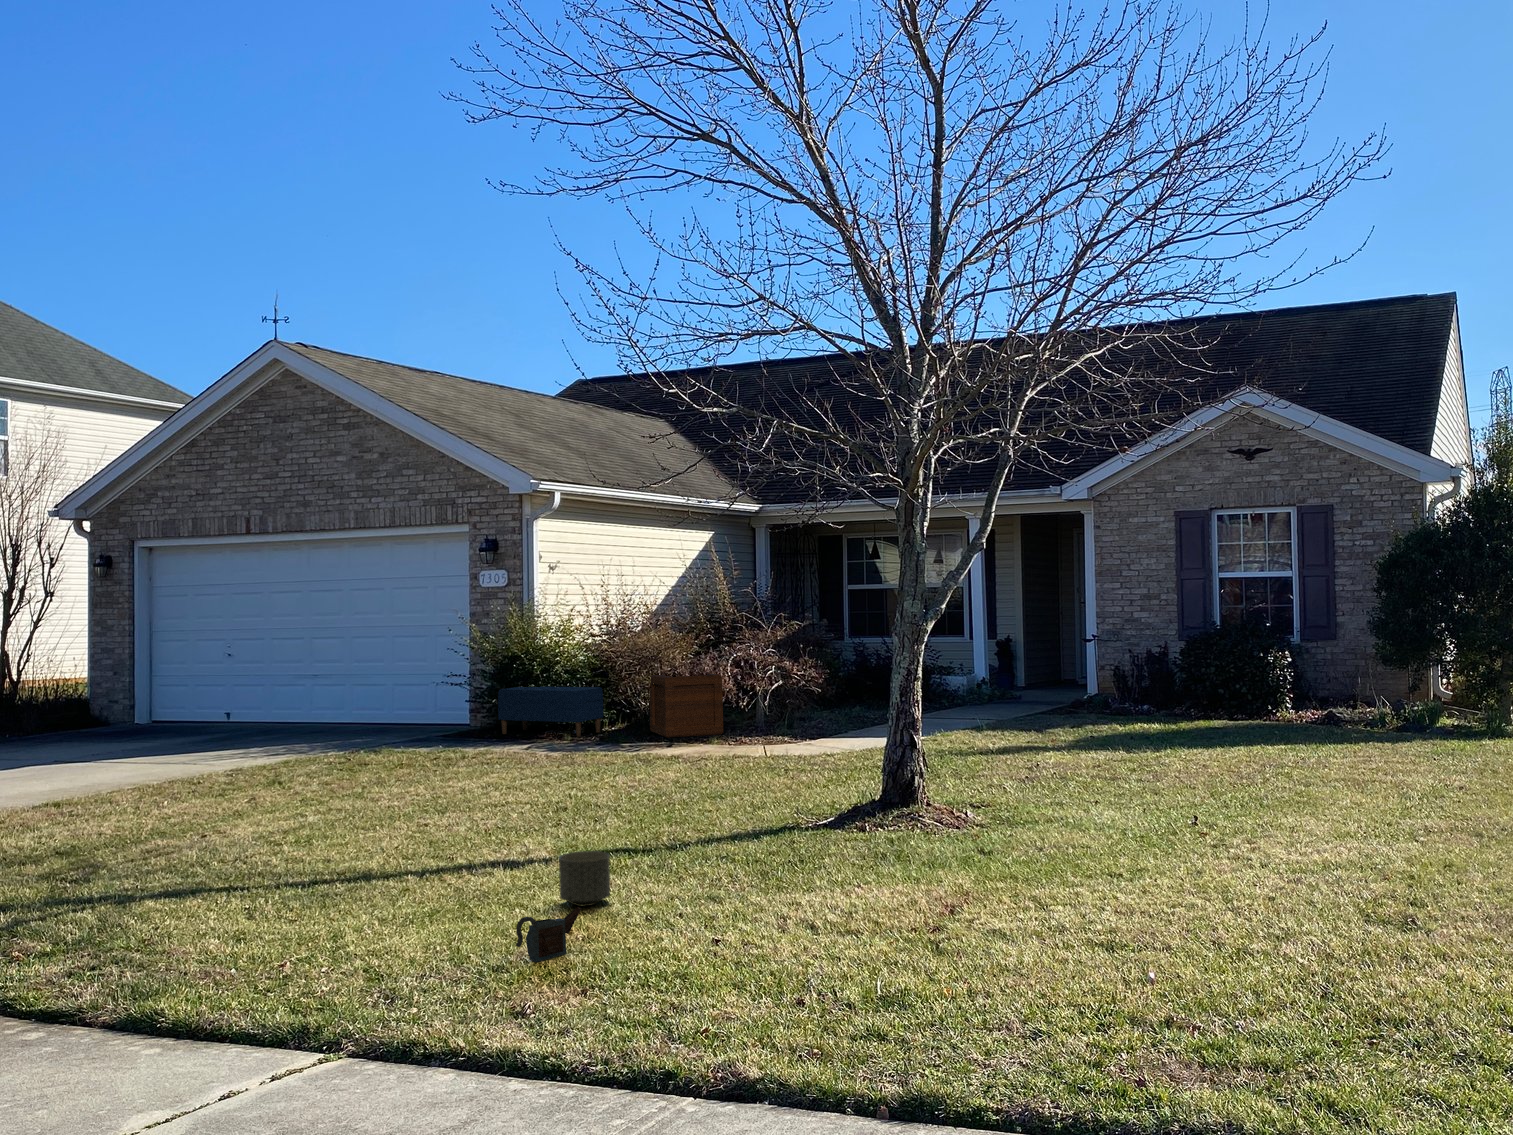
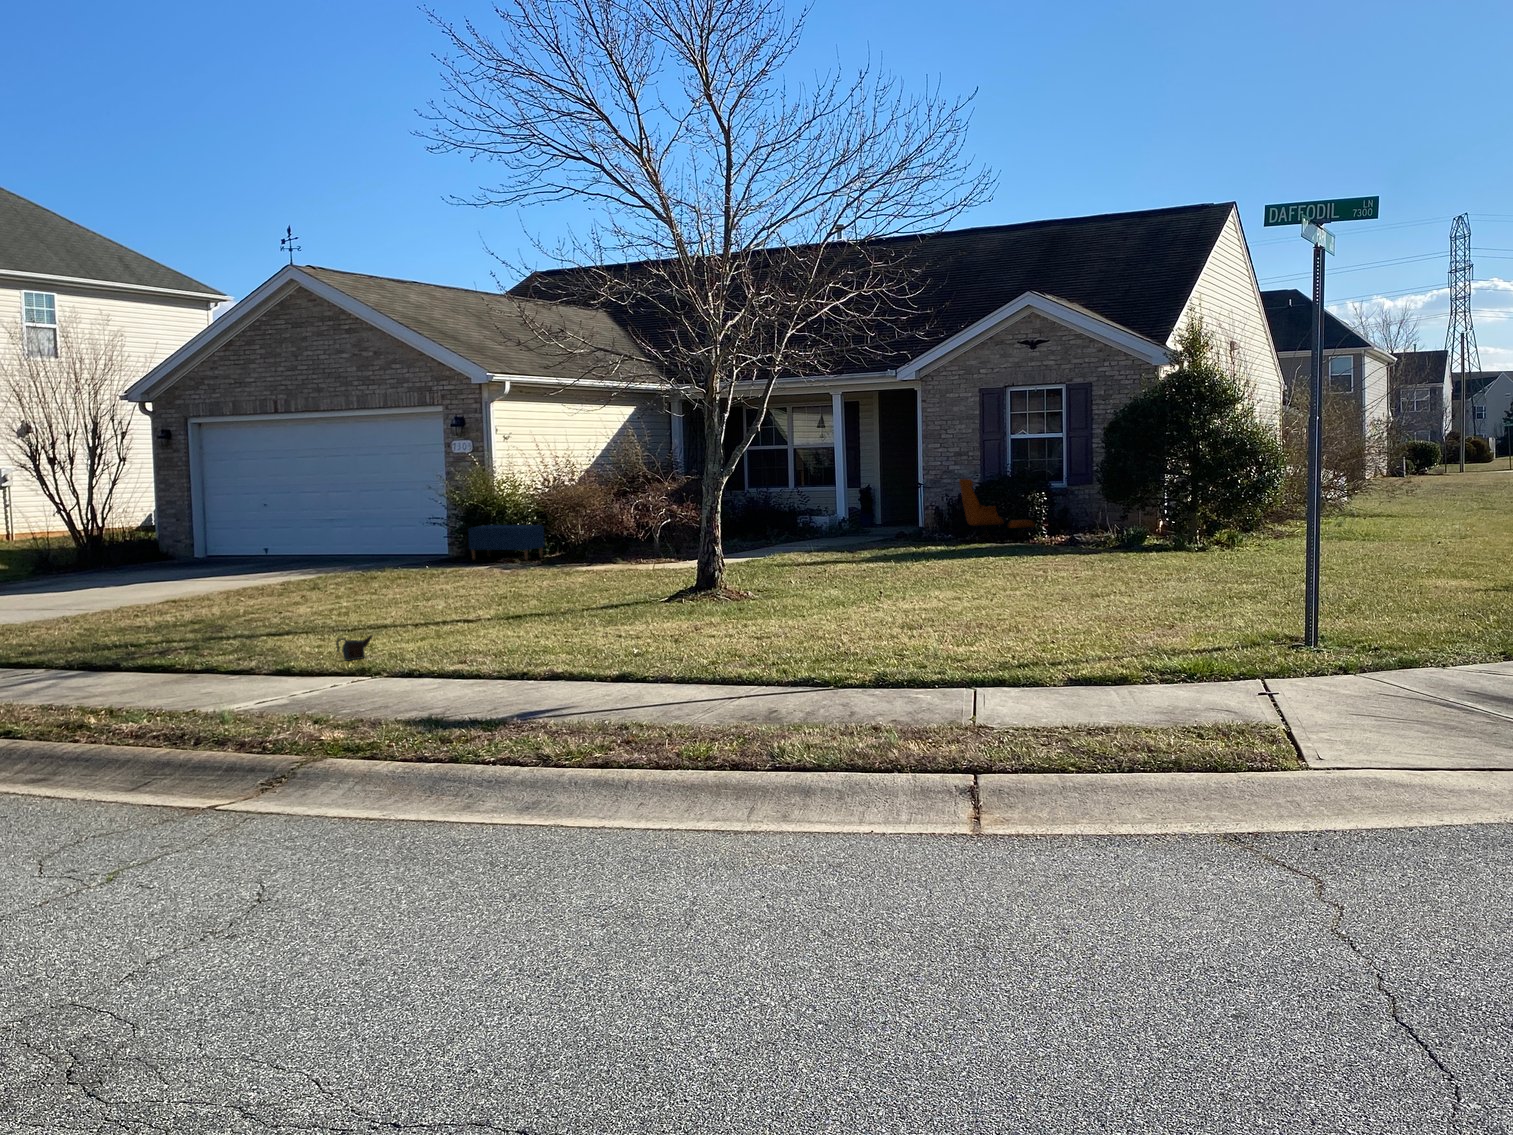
lounge chair: none [1172,630,1277,716] -> present [959,479,1035,539]
wooden crate: present [650,674,723,738] -> none [577,513,629,560]
planter: present [559,851,610,906] -> none [491,608,520,636]
watering can: present [516,907,581,962] -> present [336,635,373,660]

